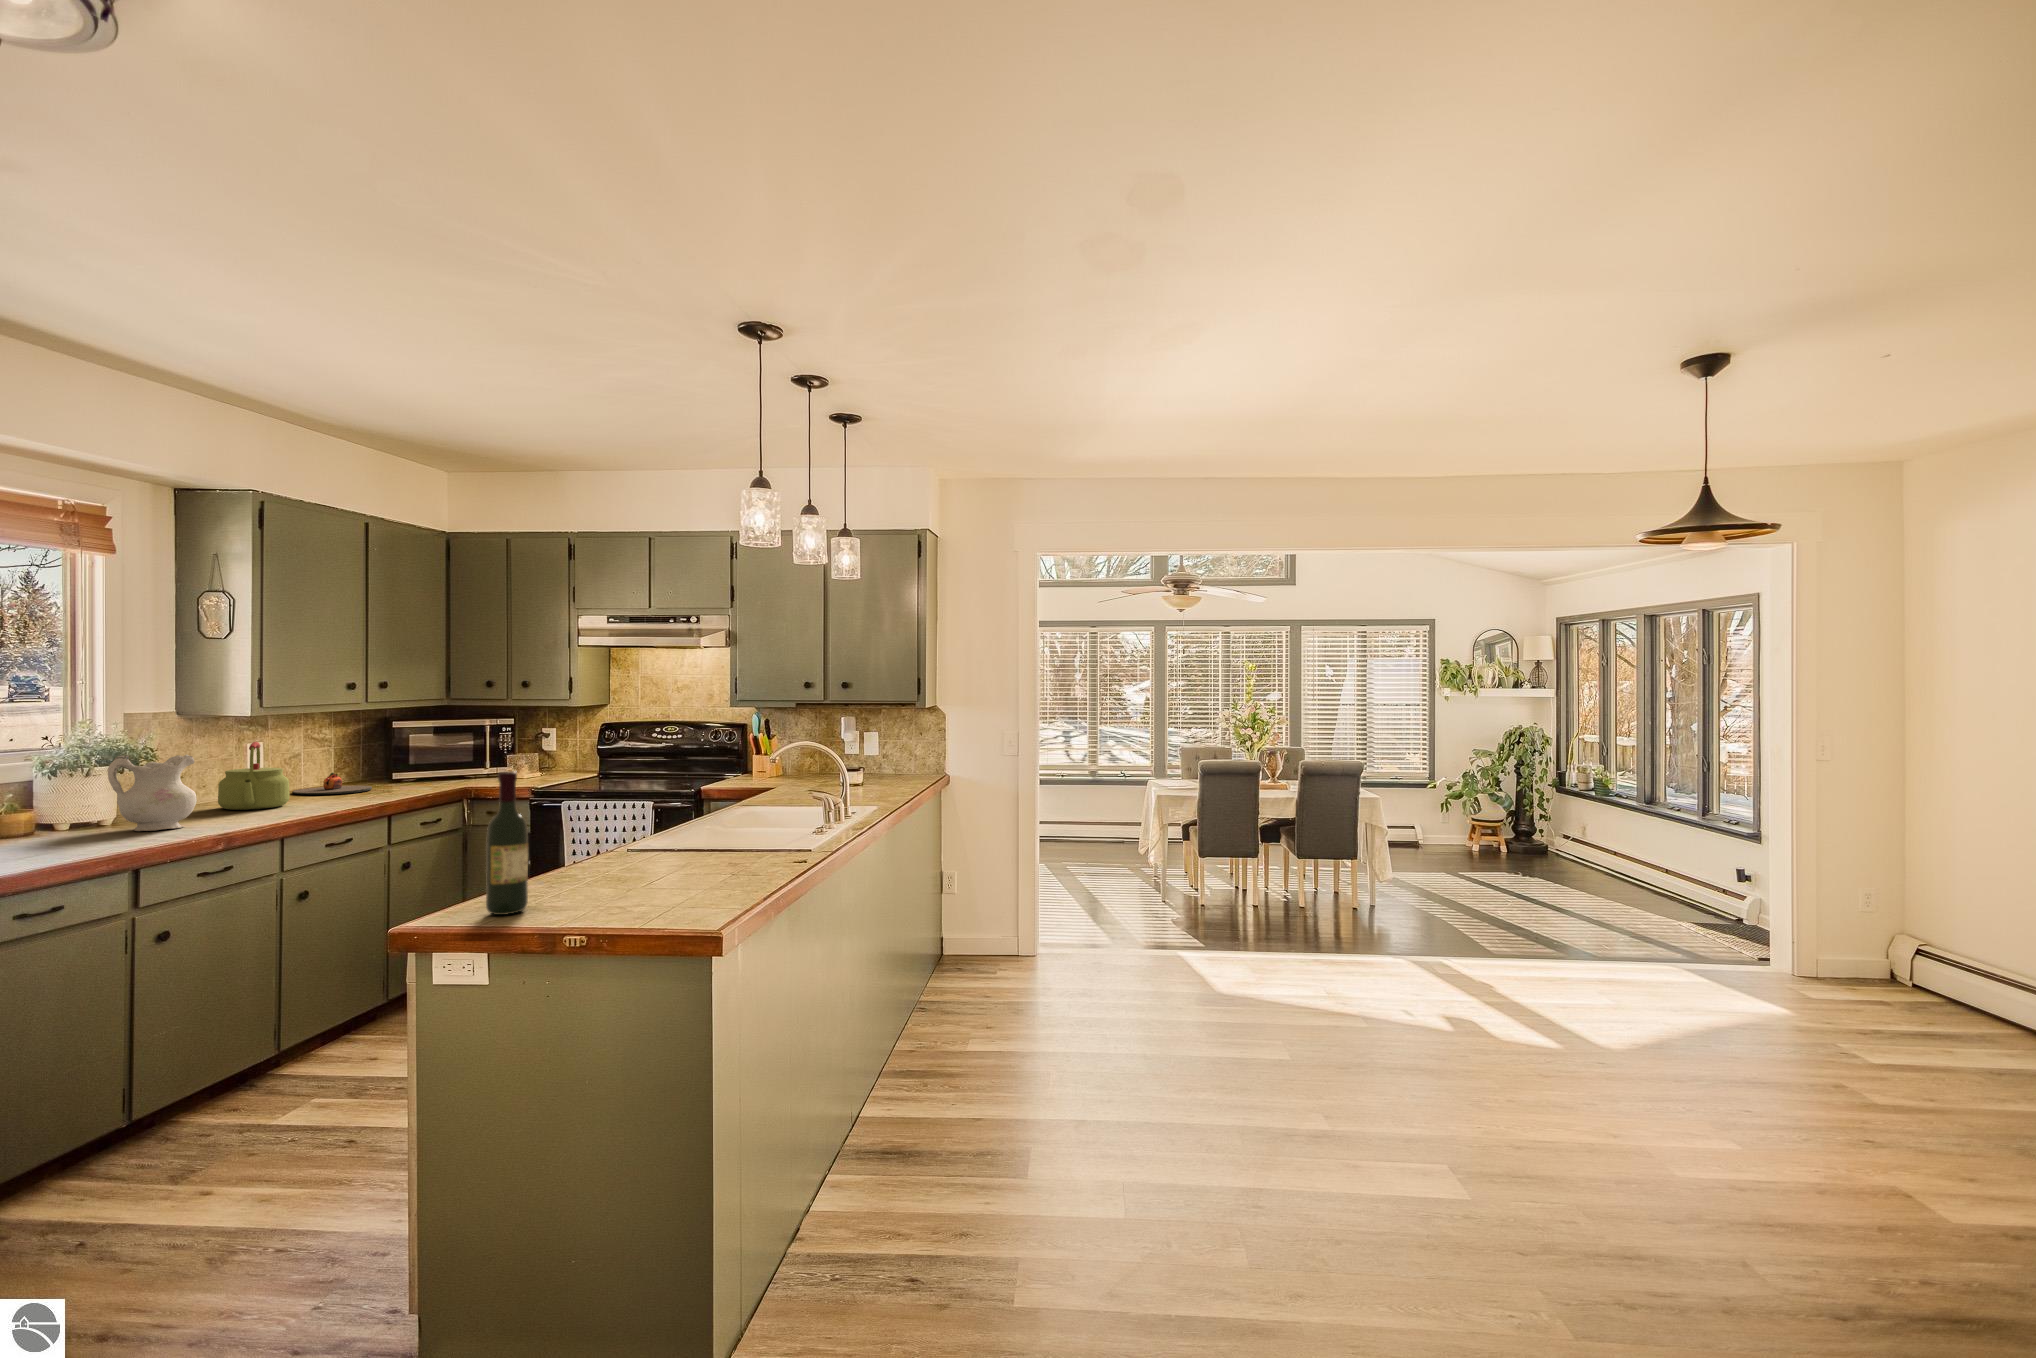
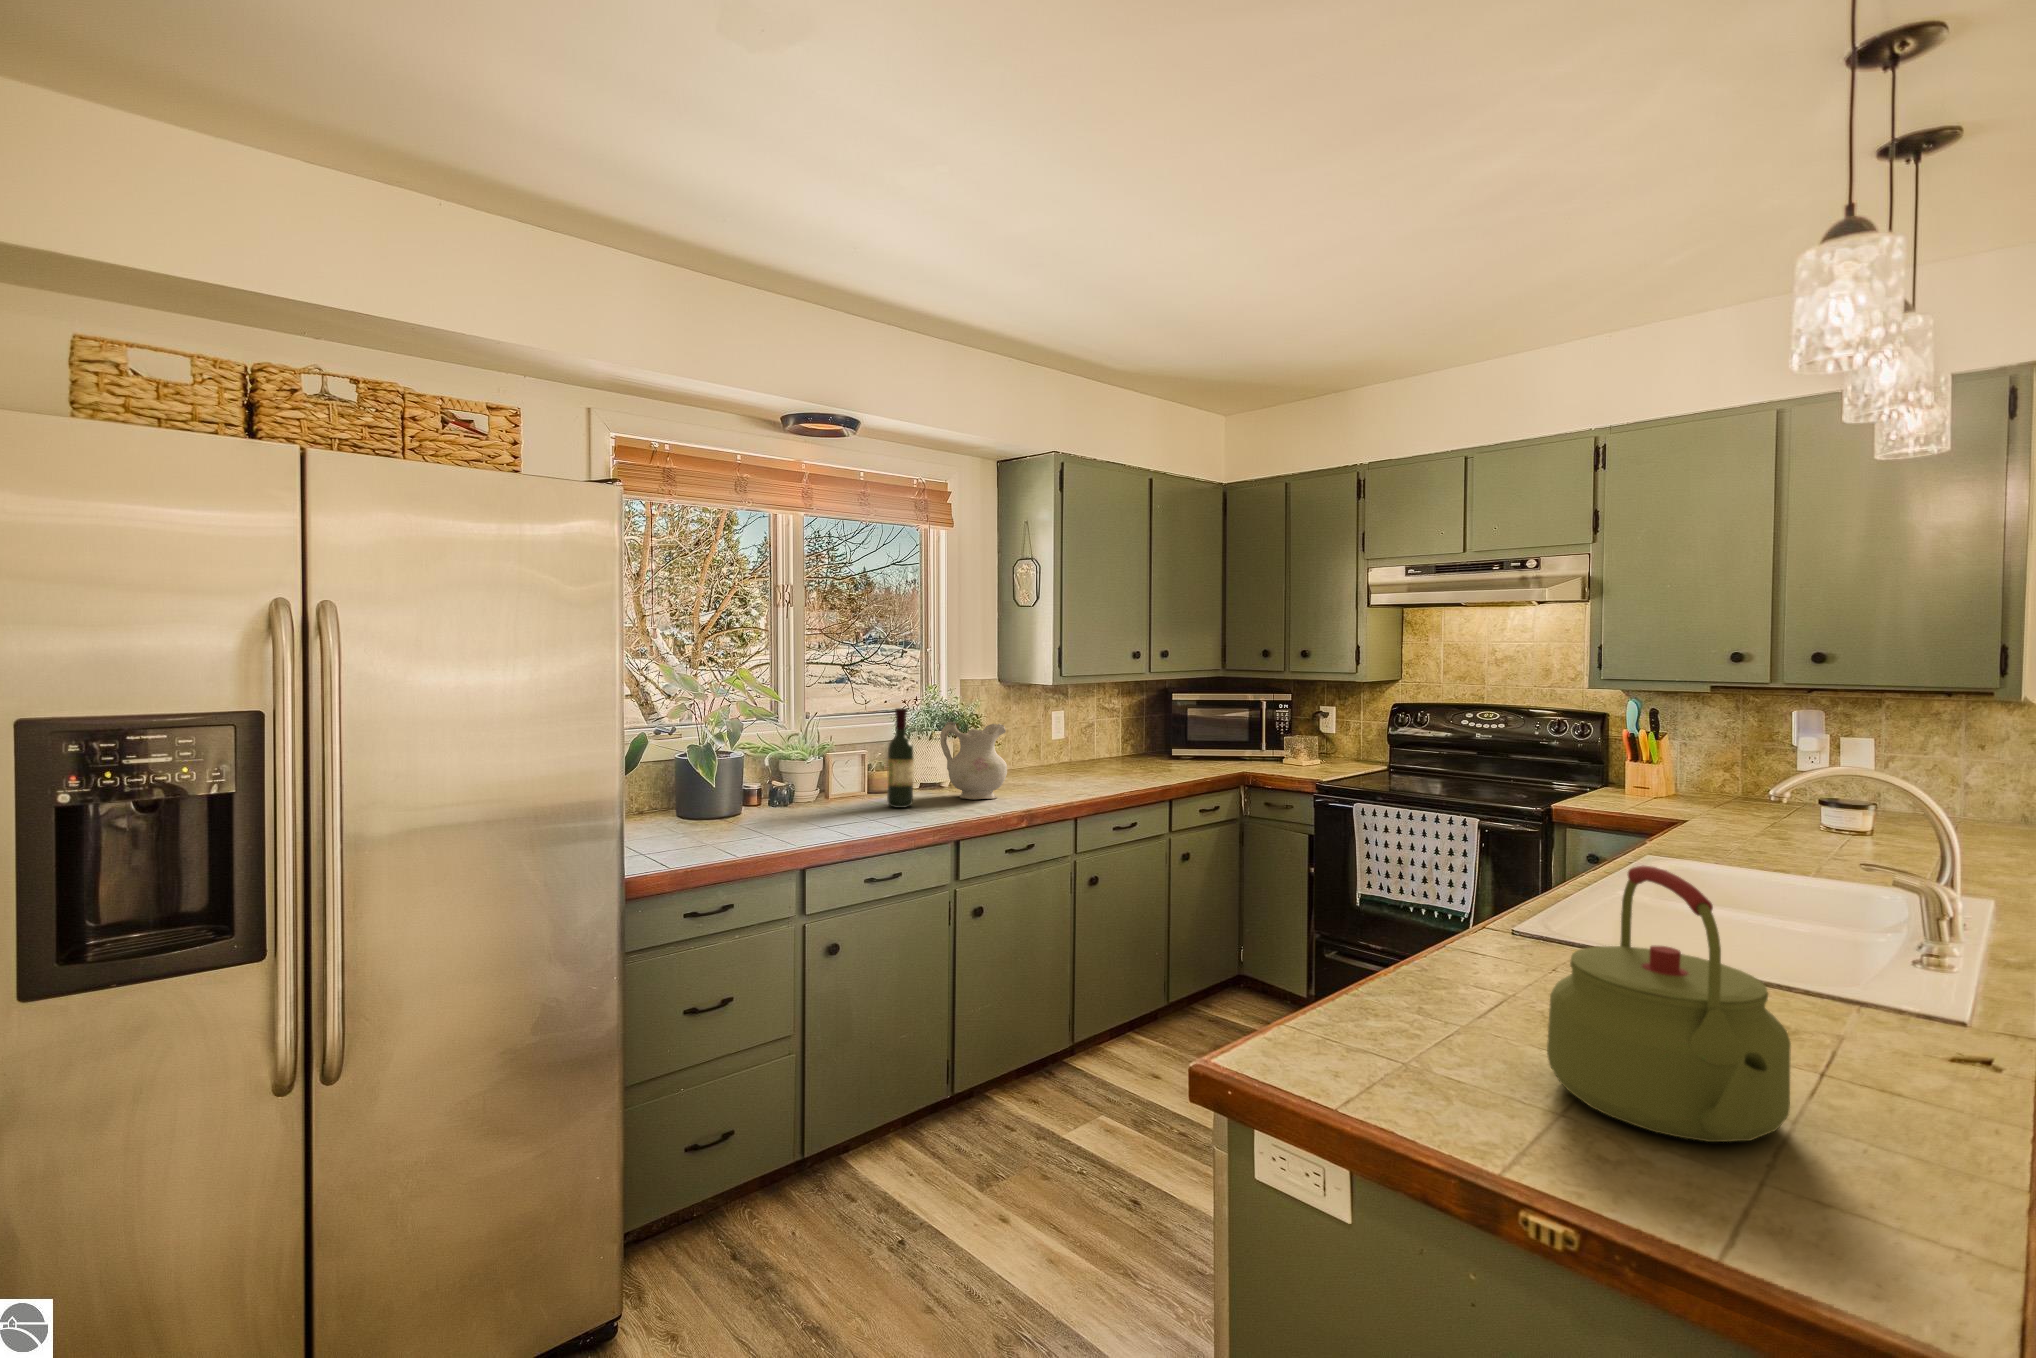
kettle: present [218,742,289,810] -> present [1547,866,1791,1142]
wine bottle: present [486,771,528,915] -> present [887,708,914,808]
plate: present [293,773,372,795] -> none [1087,745,1155,769]

